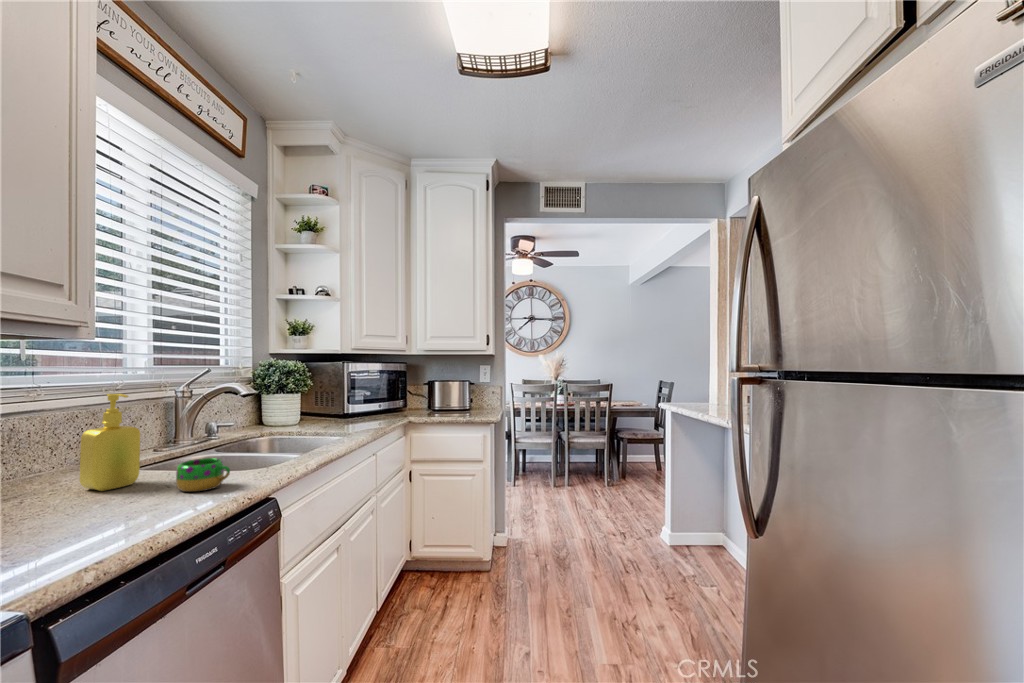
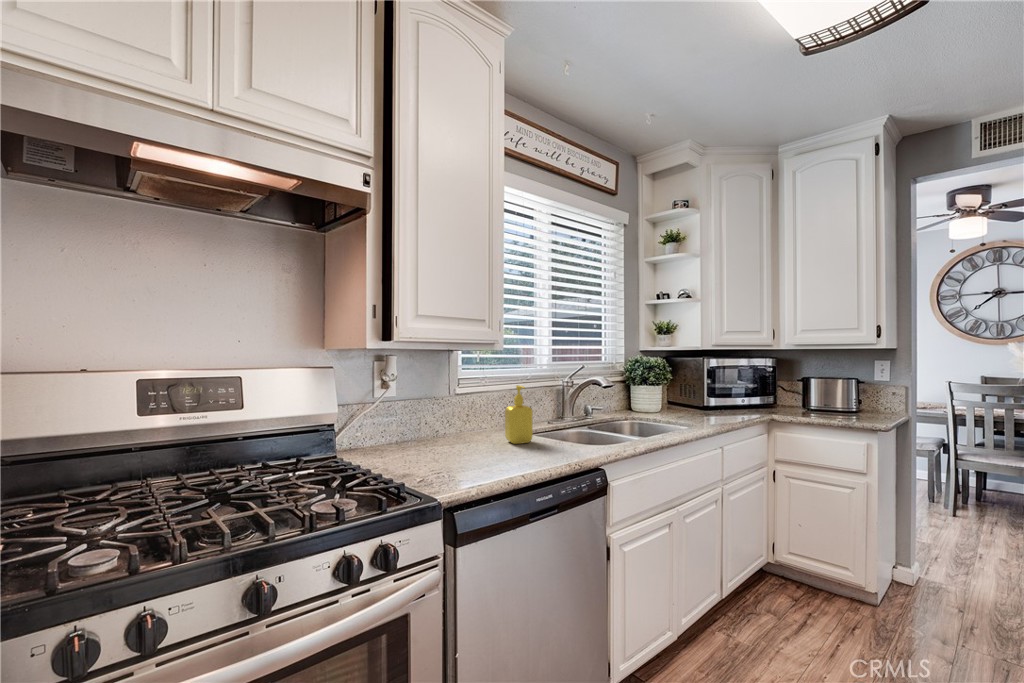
mug: present [176,458,230,492] -> none [546,433,574,456]

